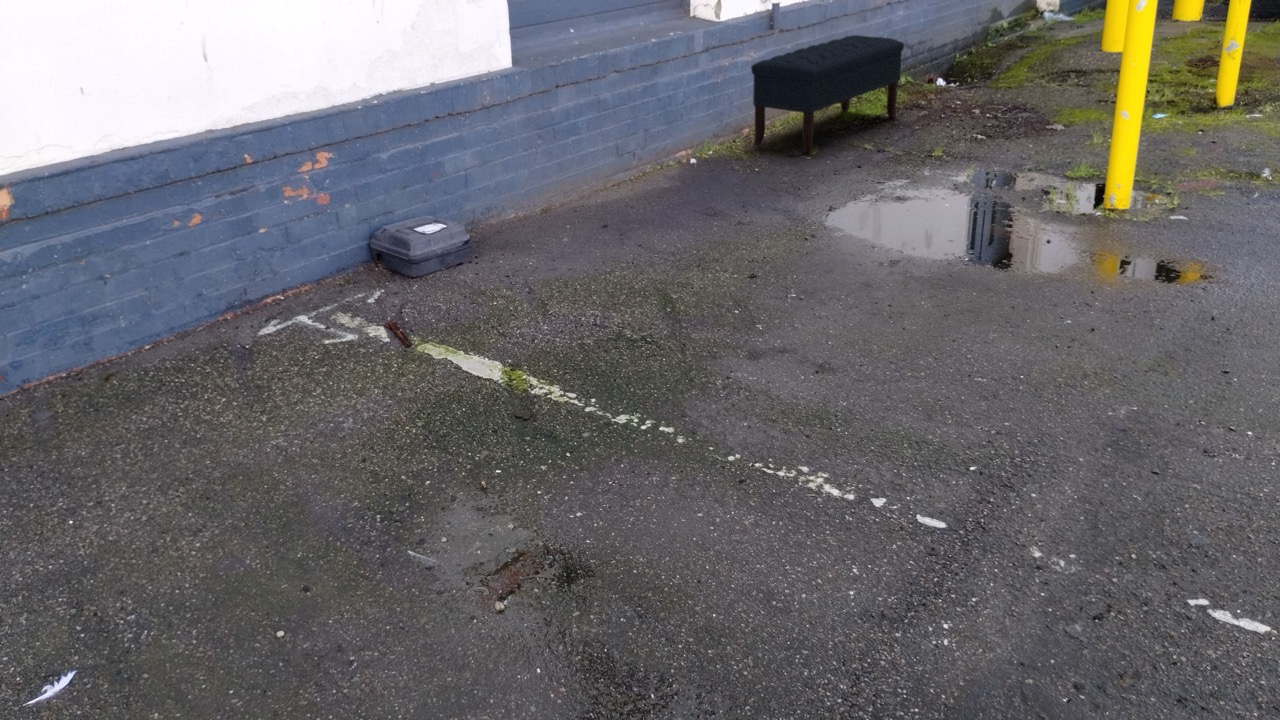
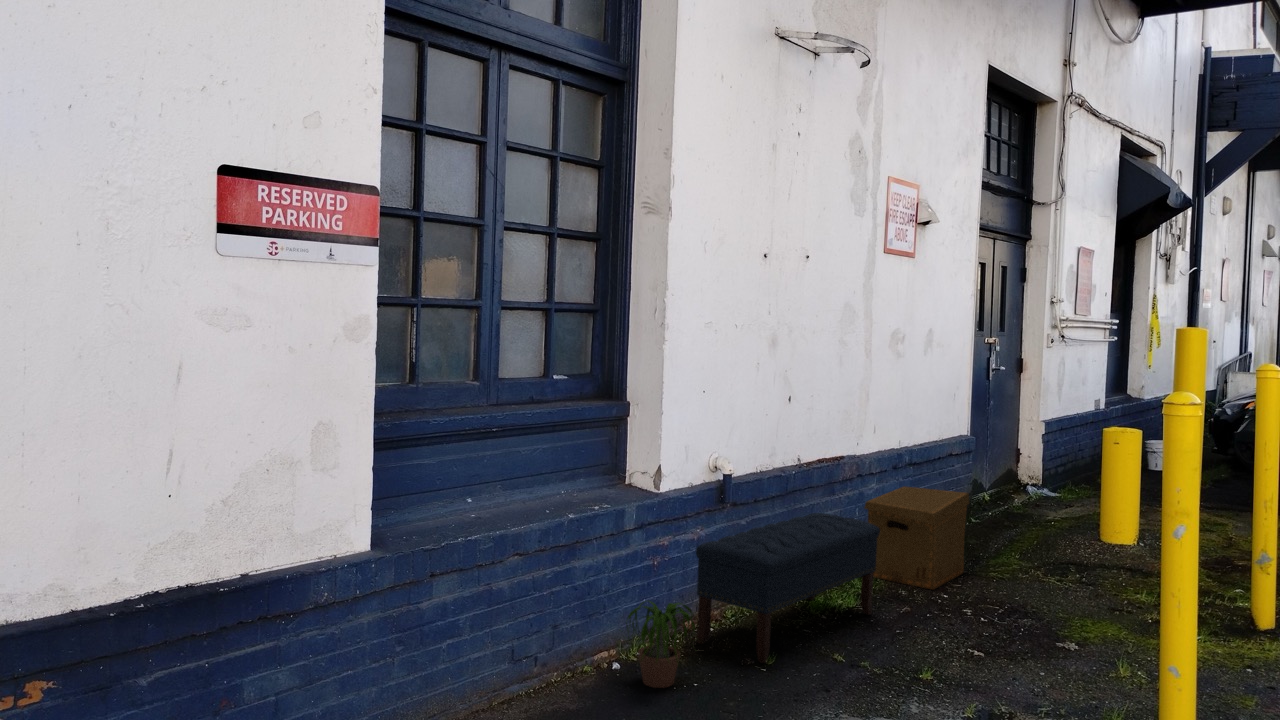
cardboard box: none [888,12,985,99] -> present [864,486,969,590]
potted plant: none [692,106,762,173] -> present [626,601,695,688]

